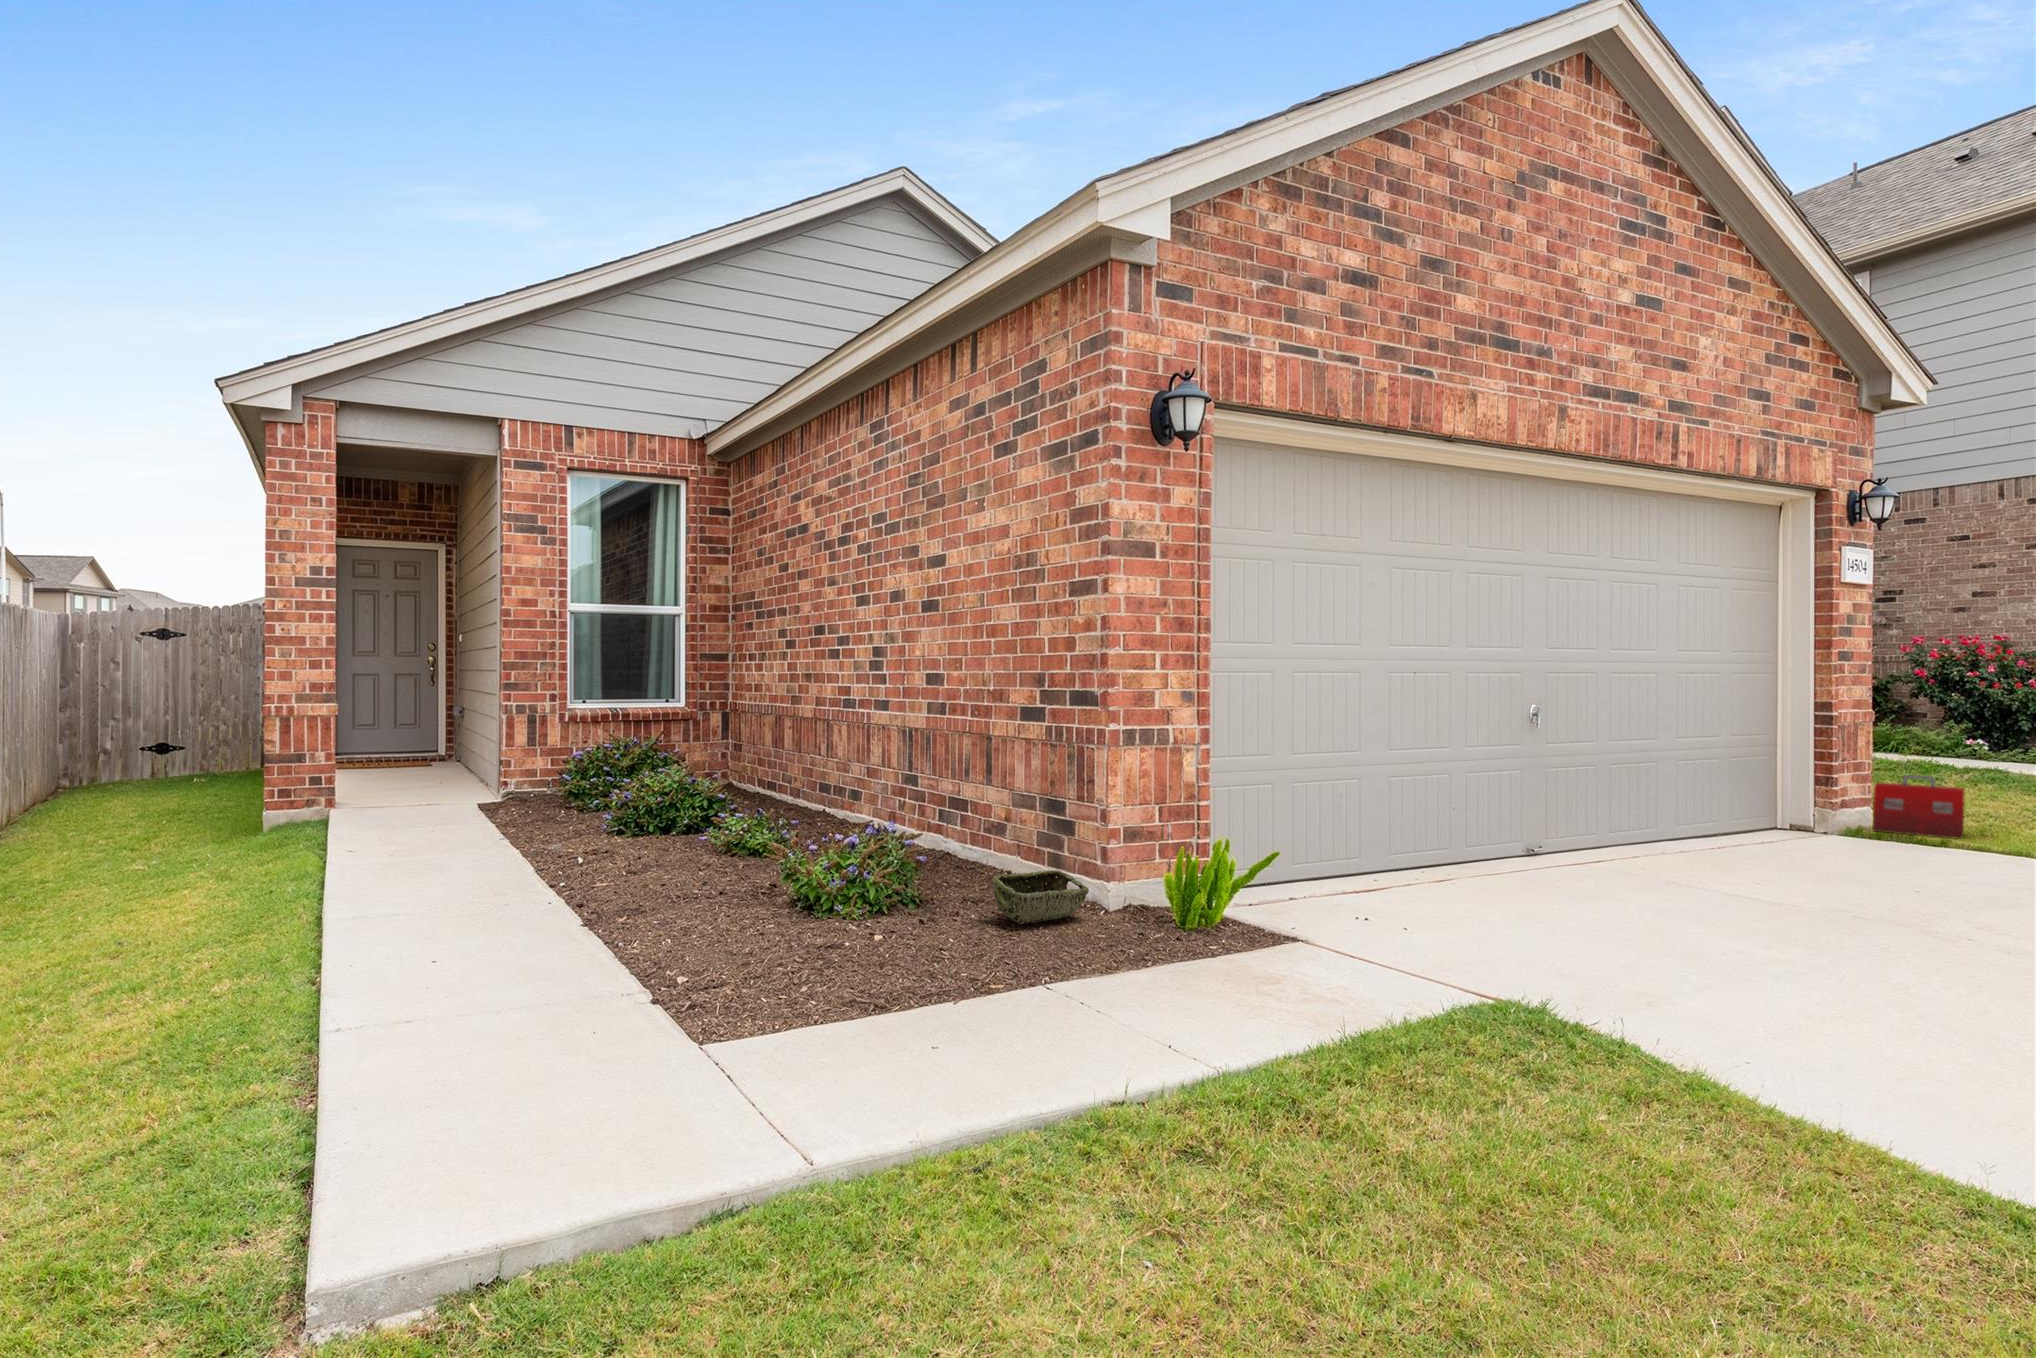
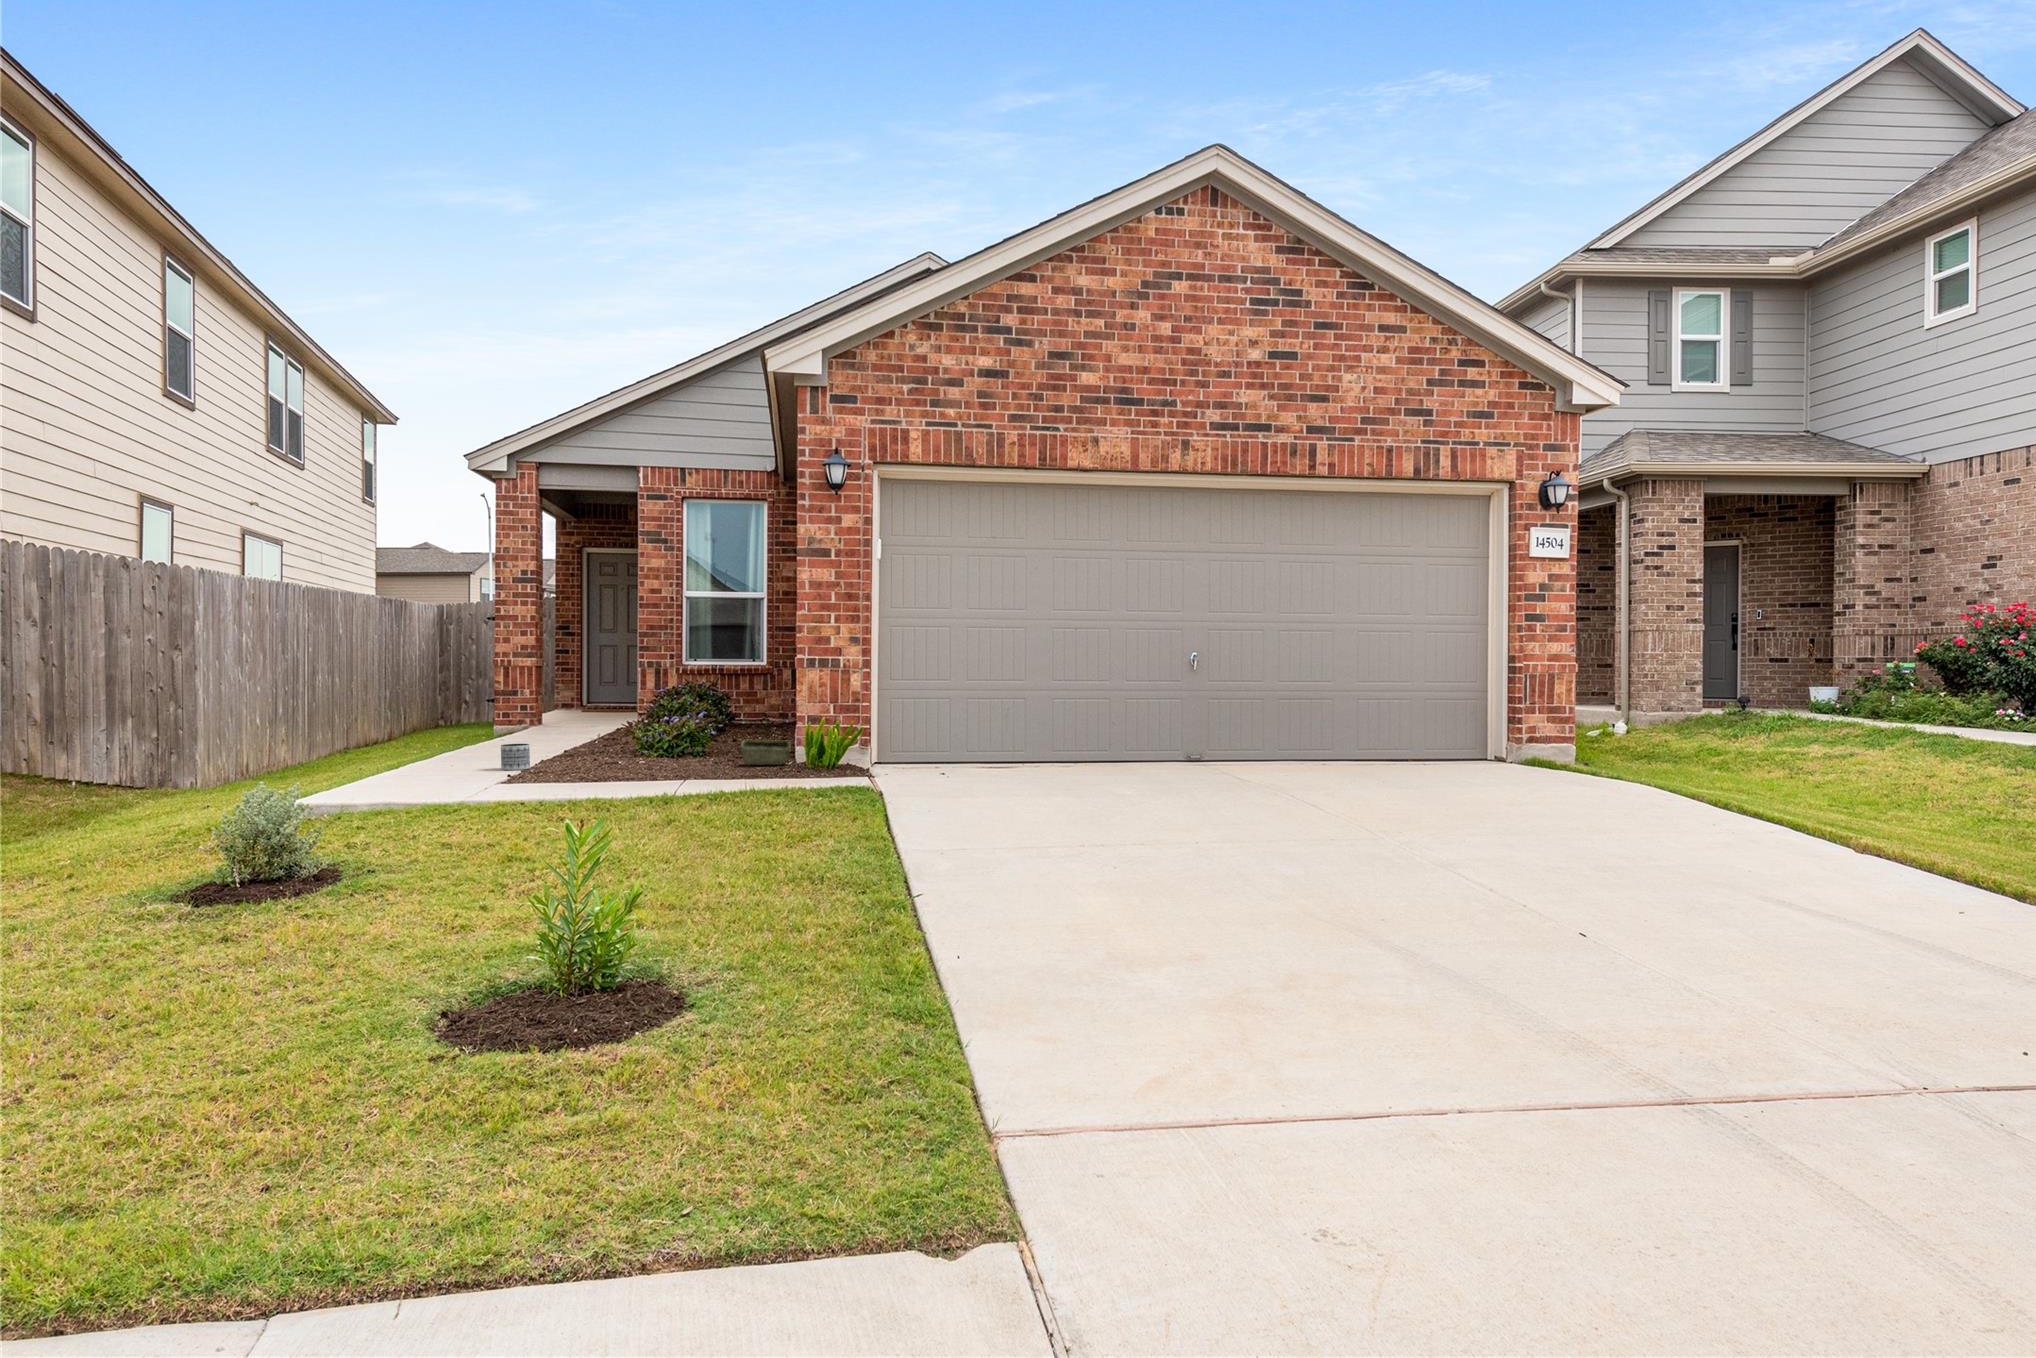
toolbox: present [1873,775,1965,839] -> none [1549,716,1624,767]
planter: none [550,919,611,985] -> present [501,744,530,770]

